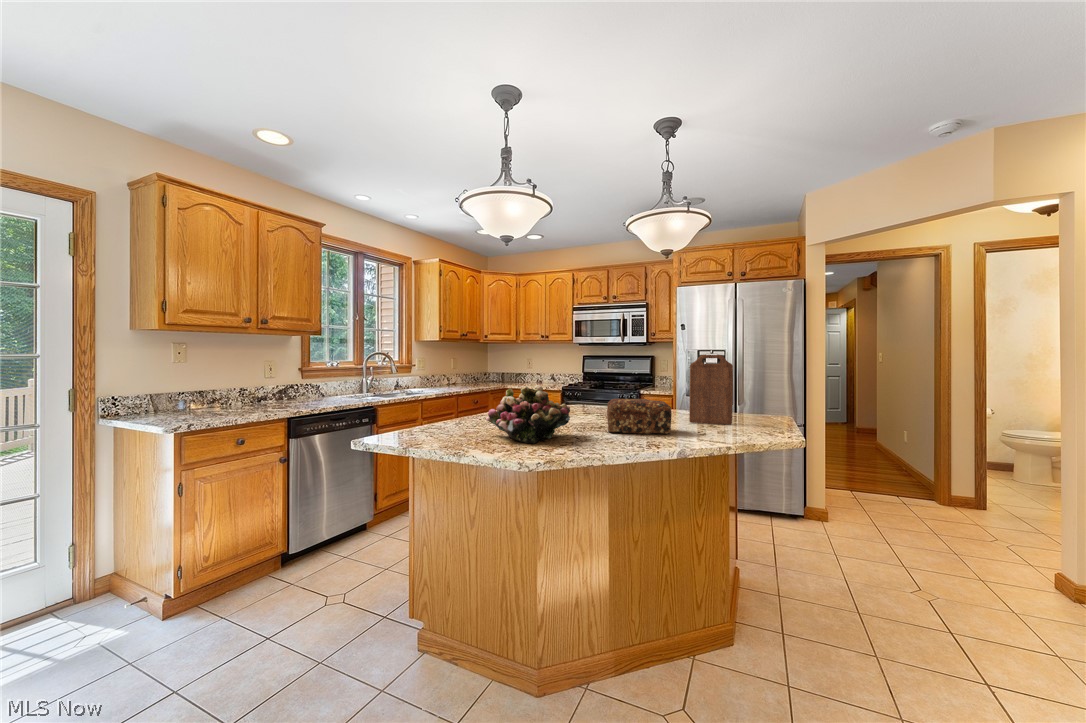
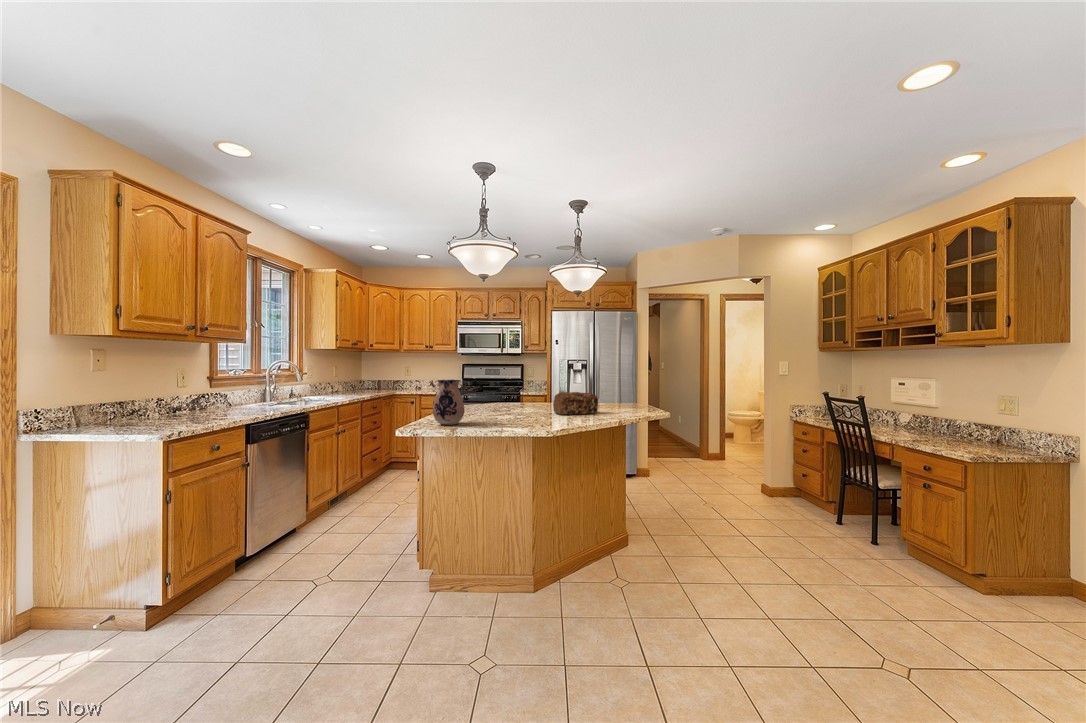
cutting board: present [689,355,733,425] -> none [594,363,620,408]
ceramic pitcher: none [413,377,455,438] -> present [433,380,464,425]
flower arrangement: present [486,385,570,444] -> none [483,384,544,423]

